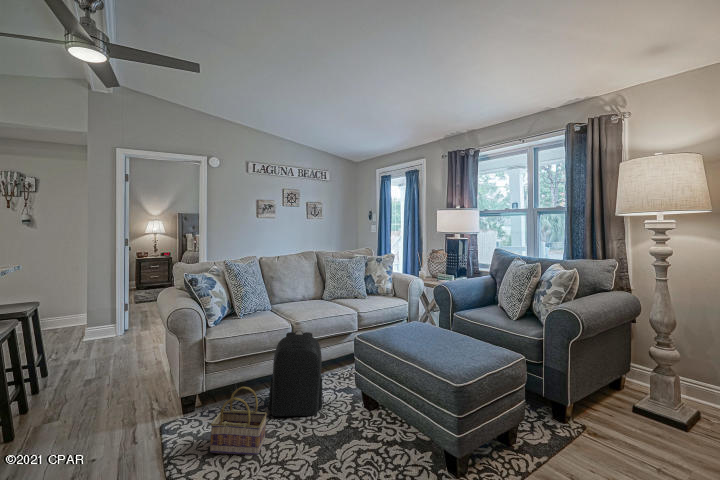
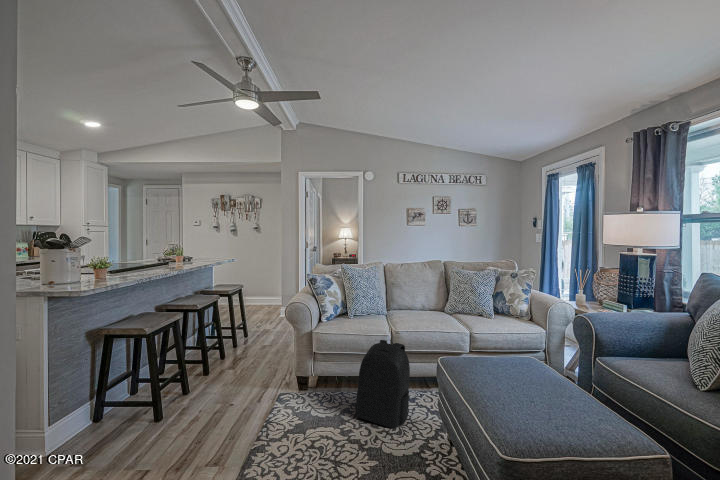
basket: present [210,386,267,455] -> none [293,381,341,447]

